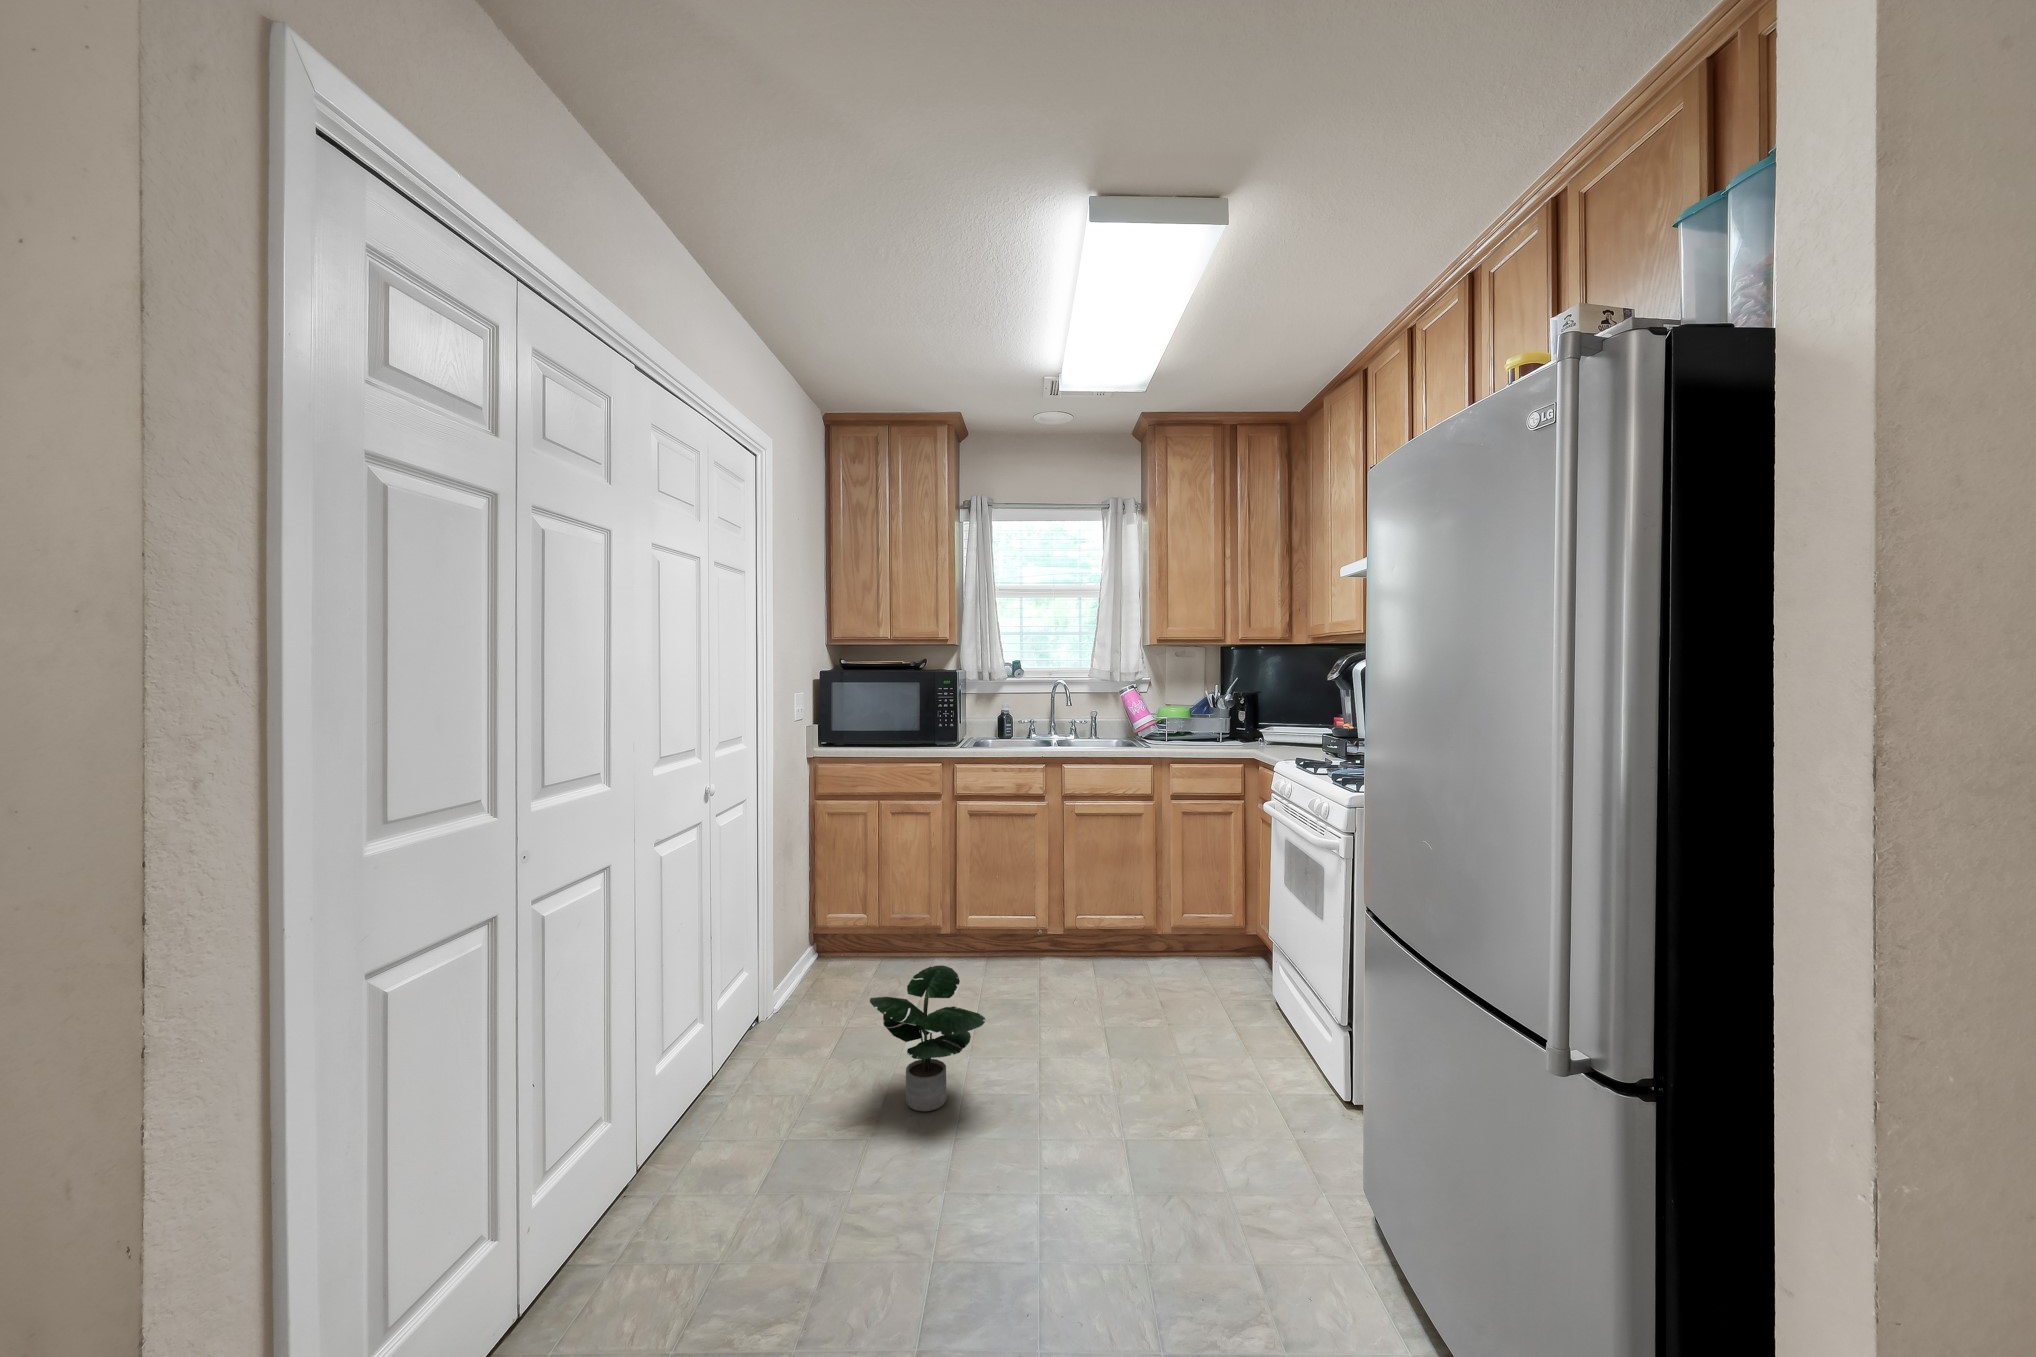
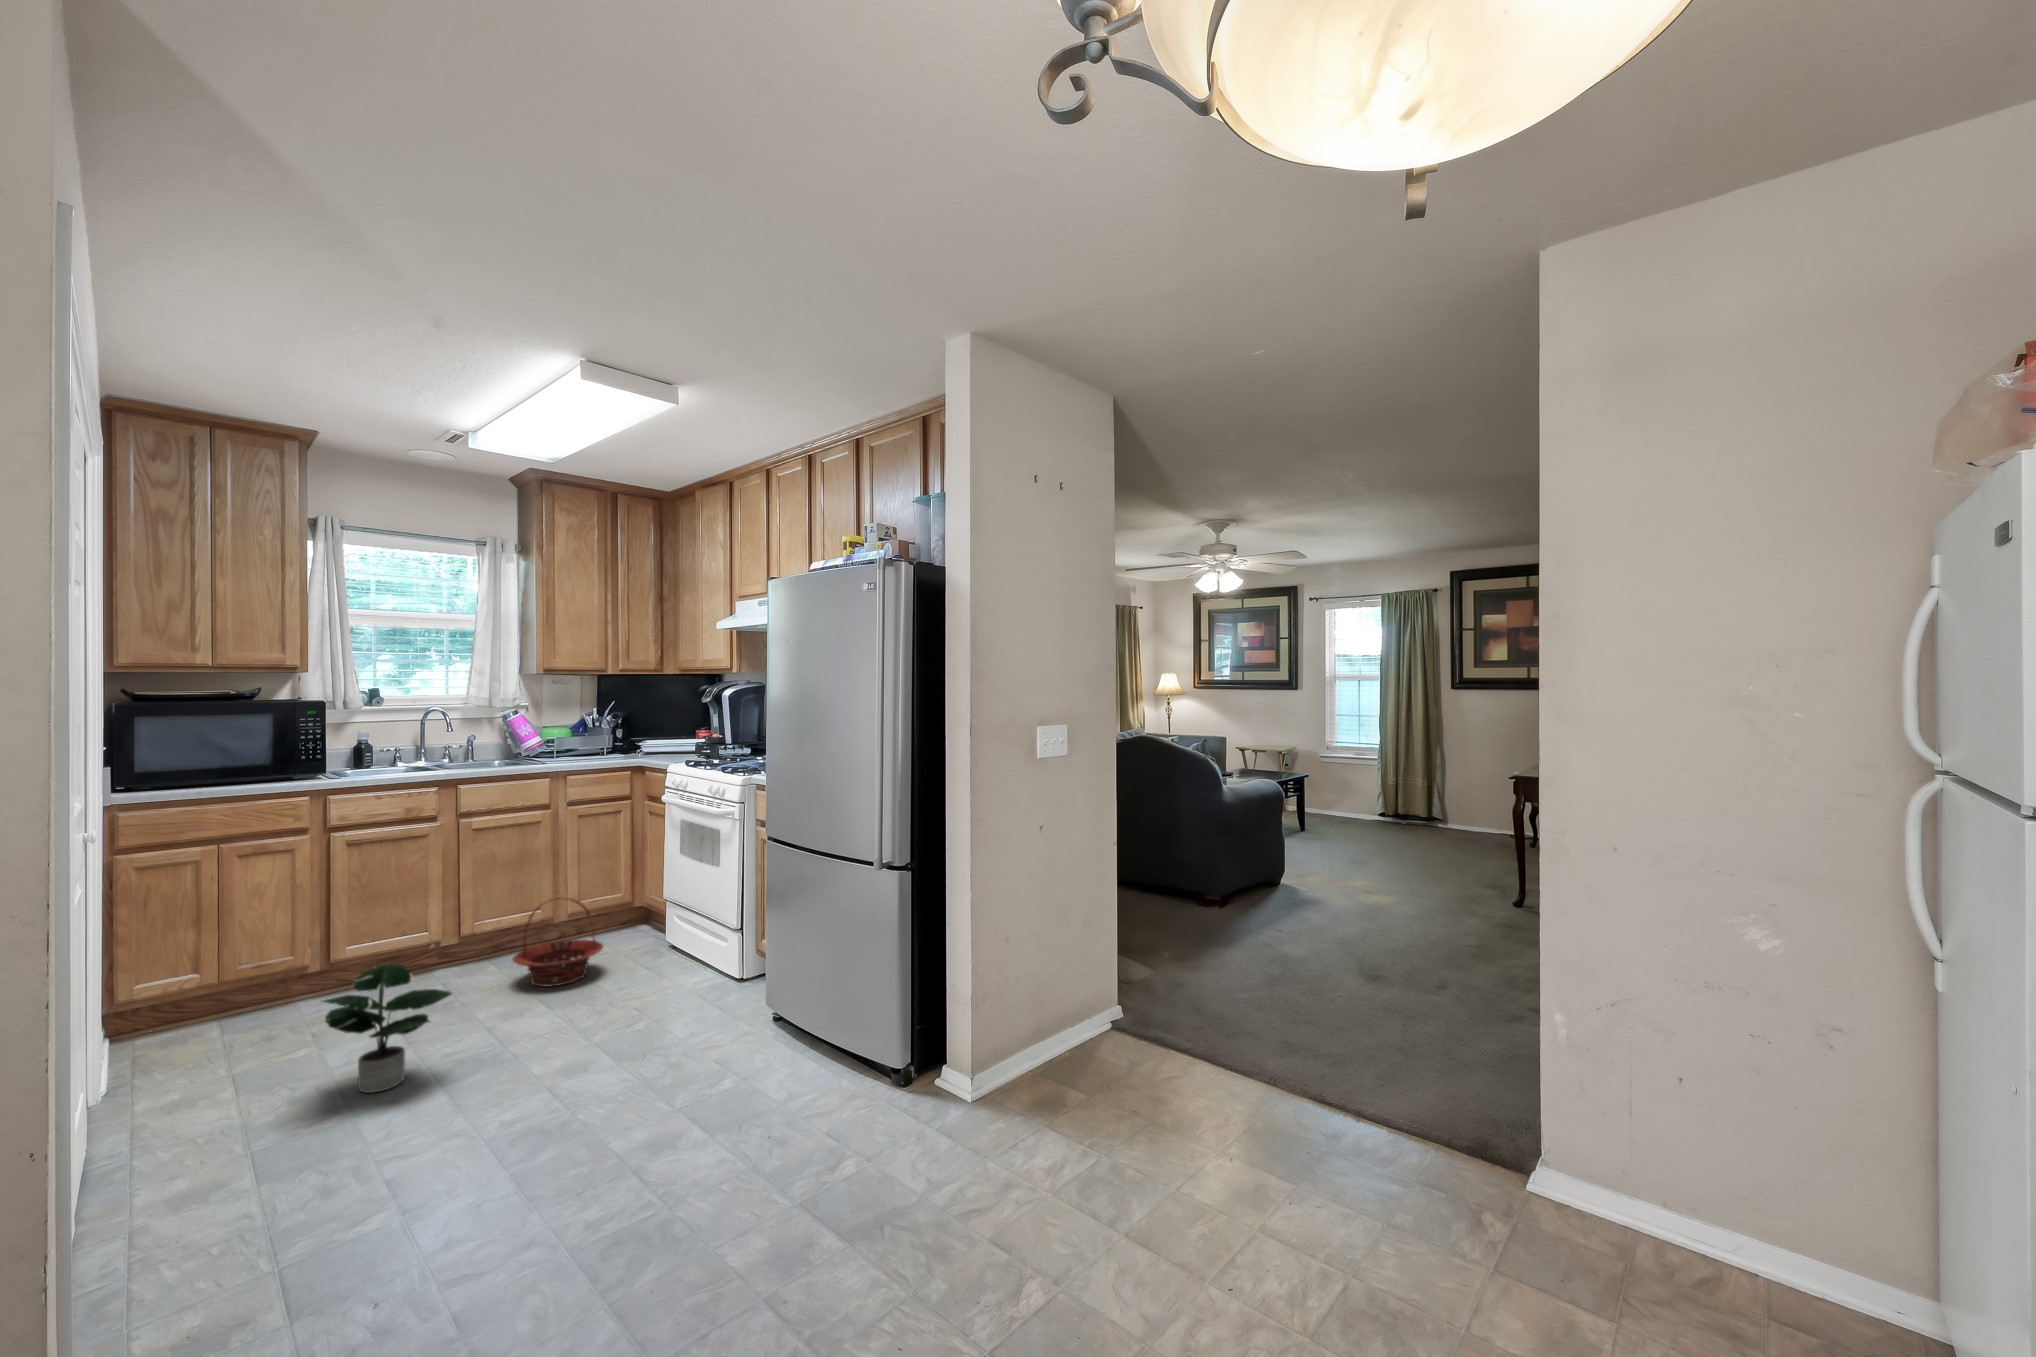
basket: none [1092,912,1189,1020] -> present [512,898,604,986]

